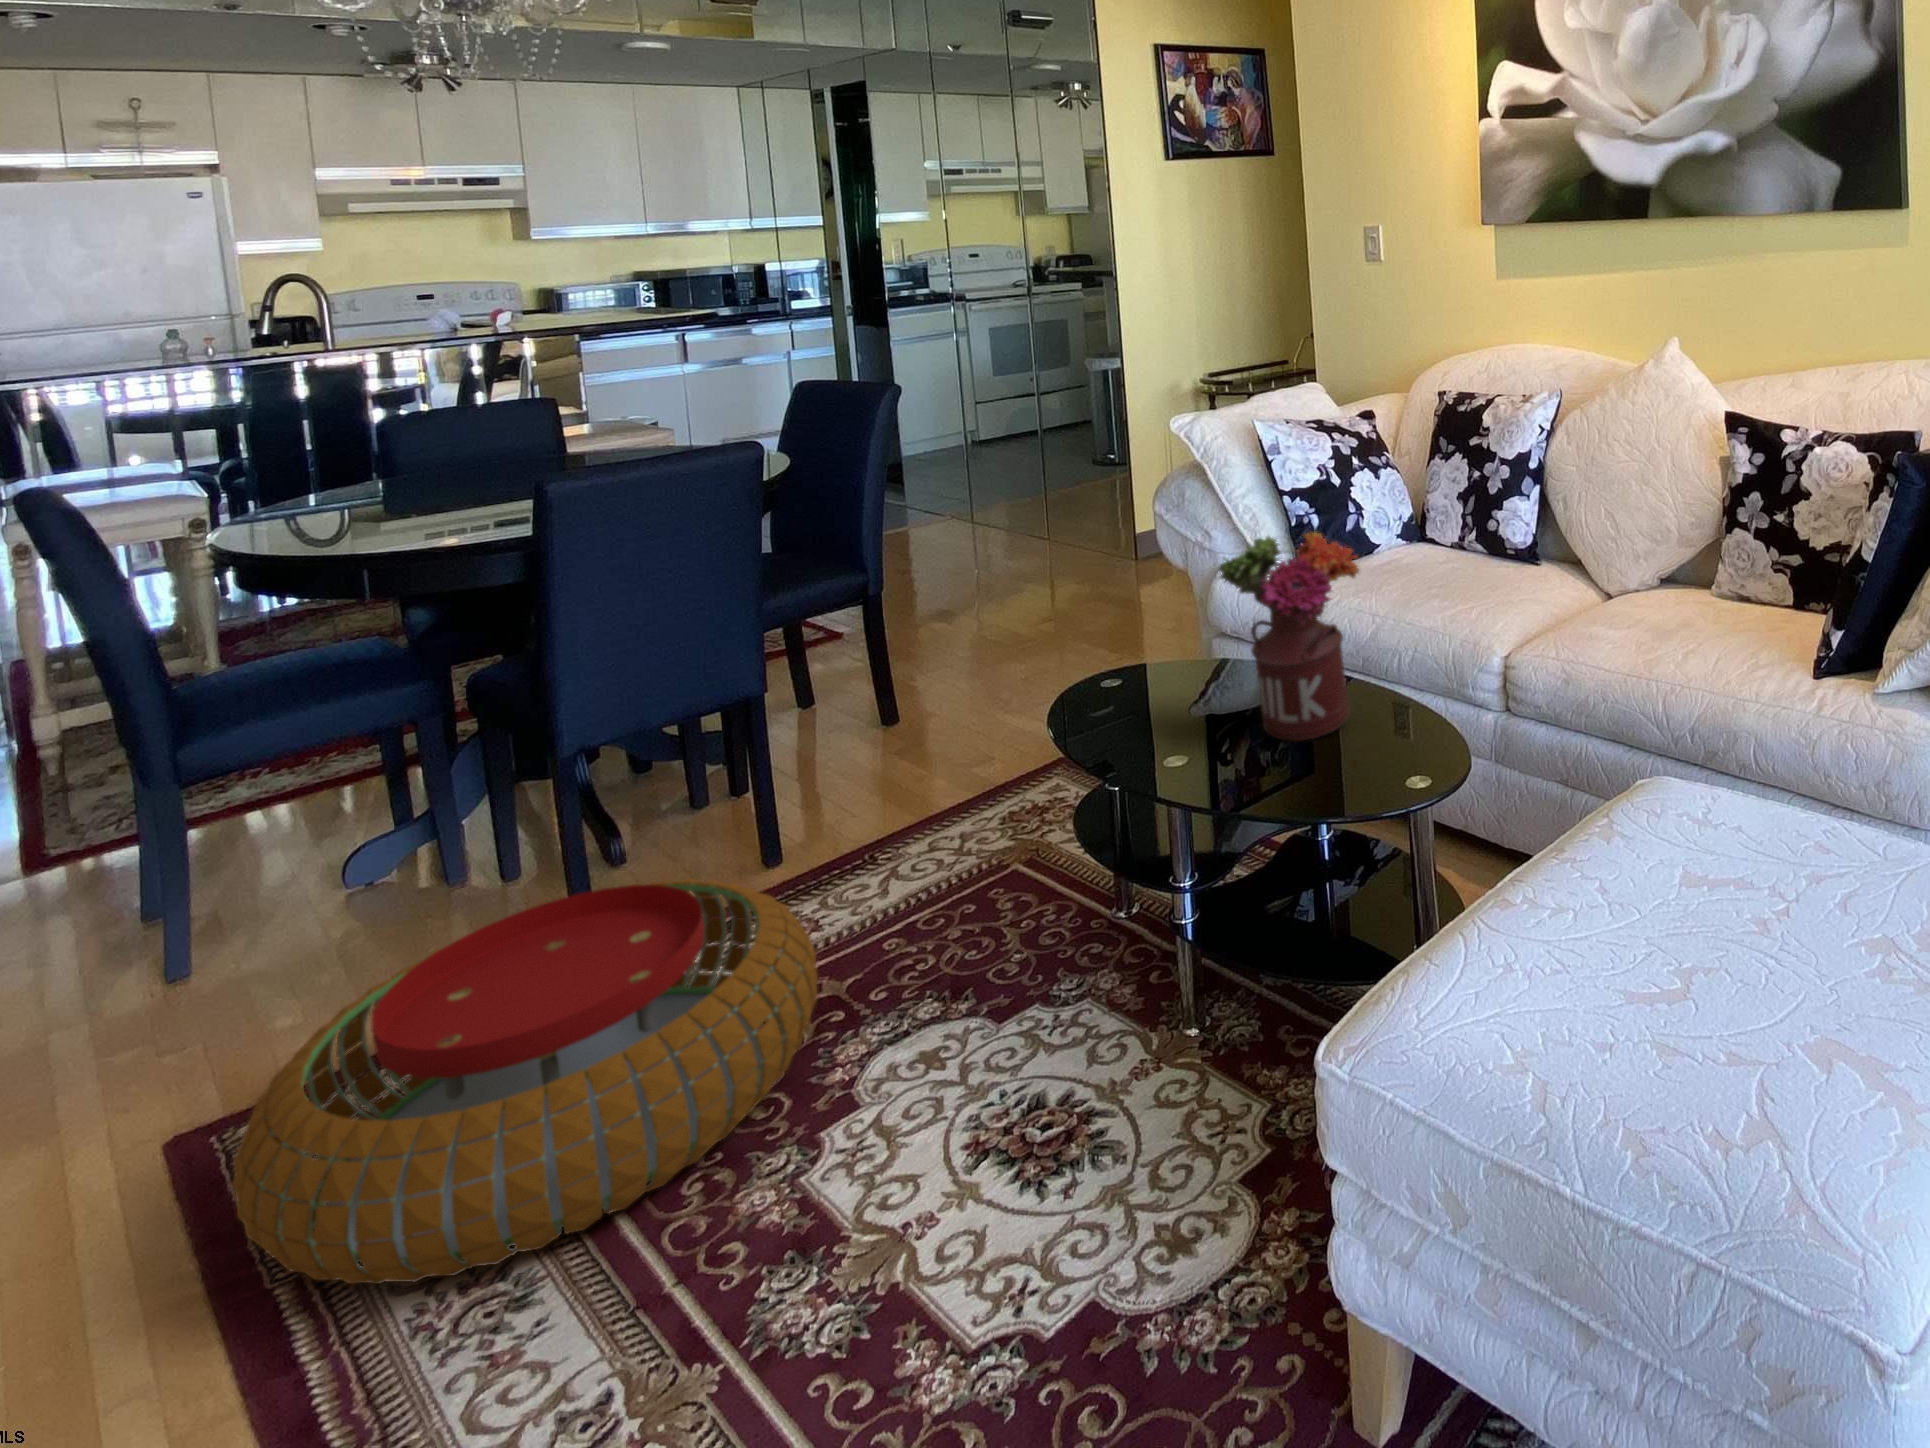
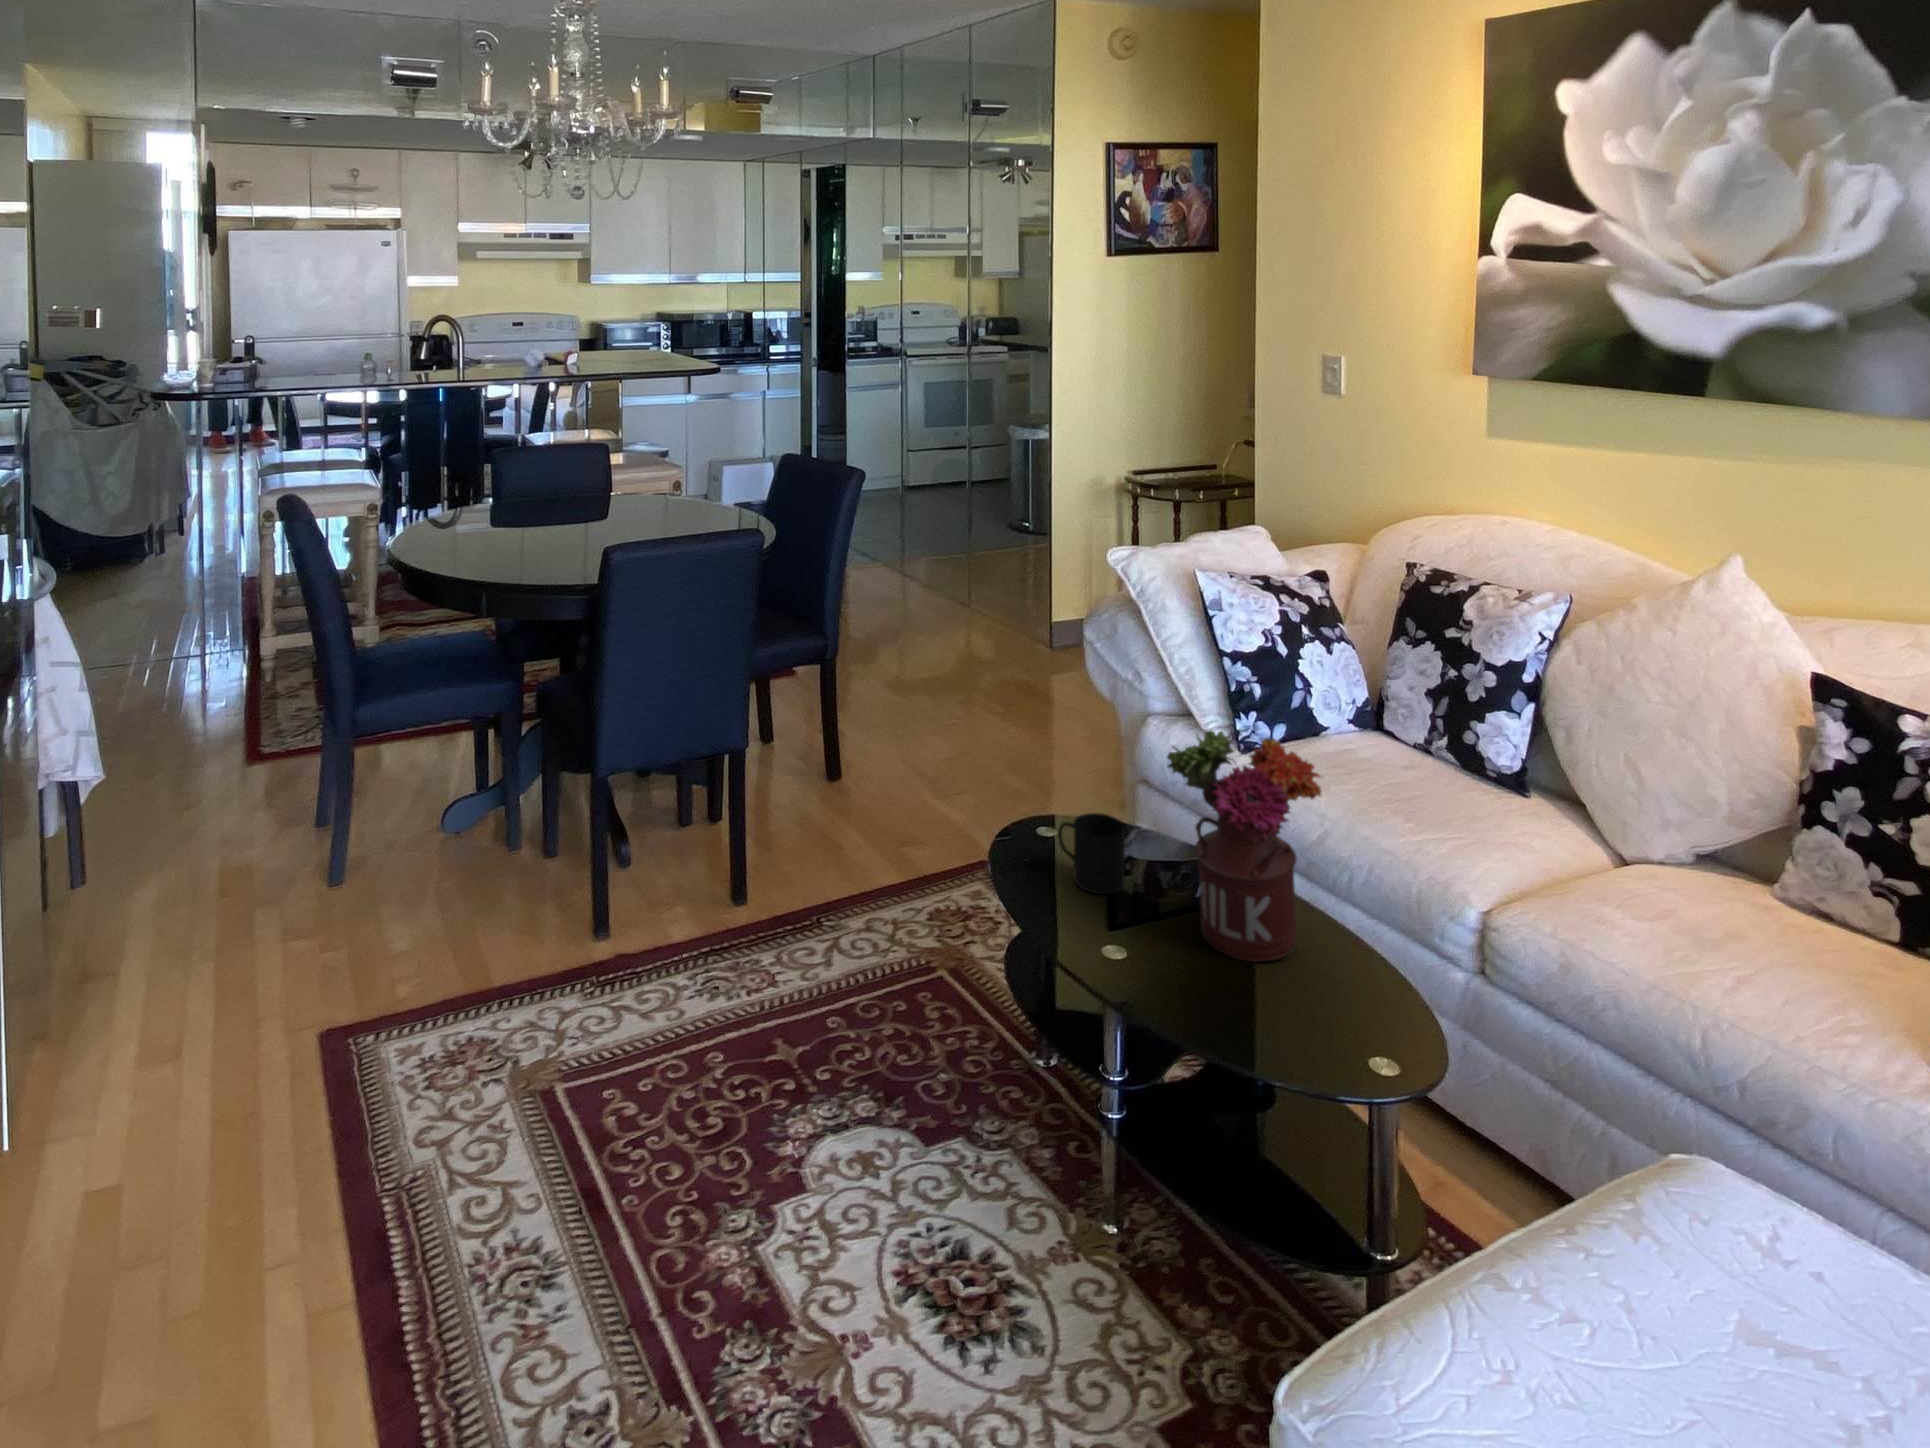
mug: none [1121,645,1191,721] -> present [1058,813,1125,894]
pouf: present [233,878,818,1284] -> none [383,910,775,1230]

